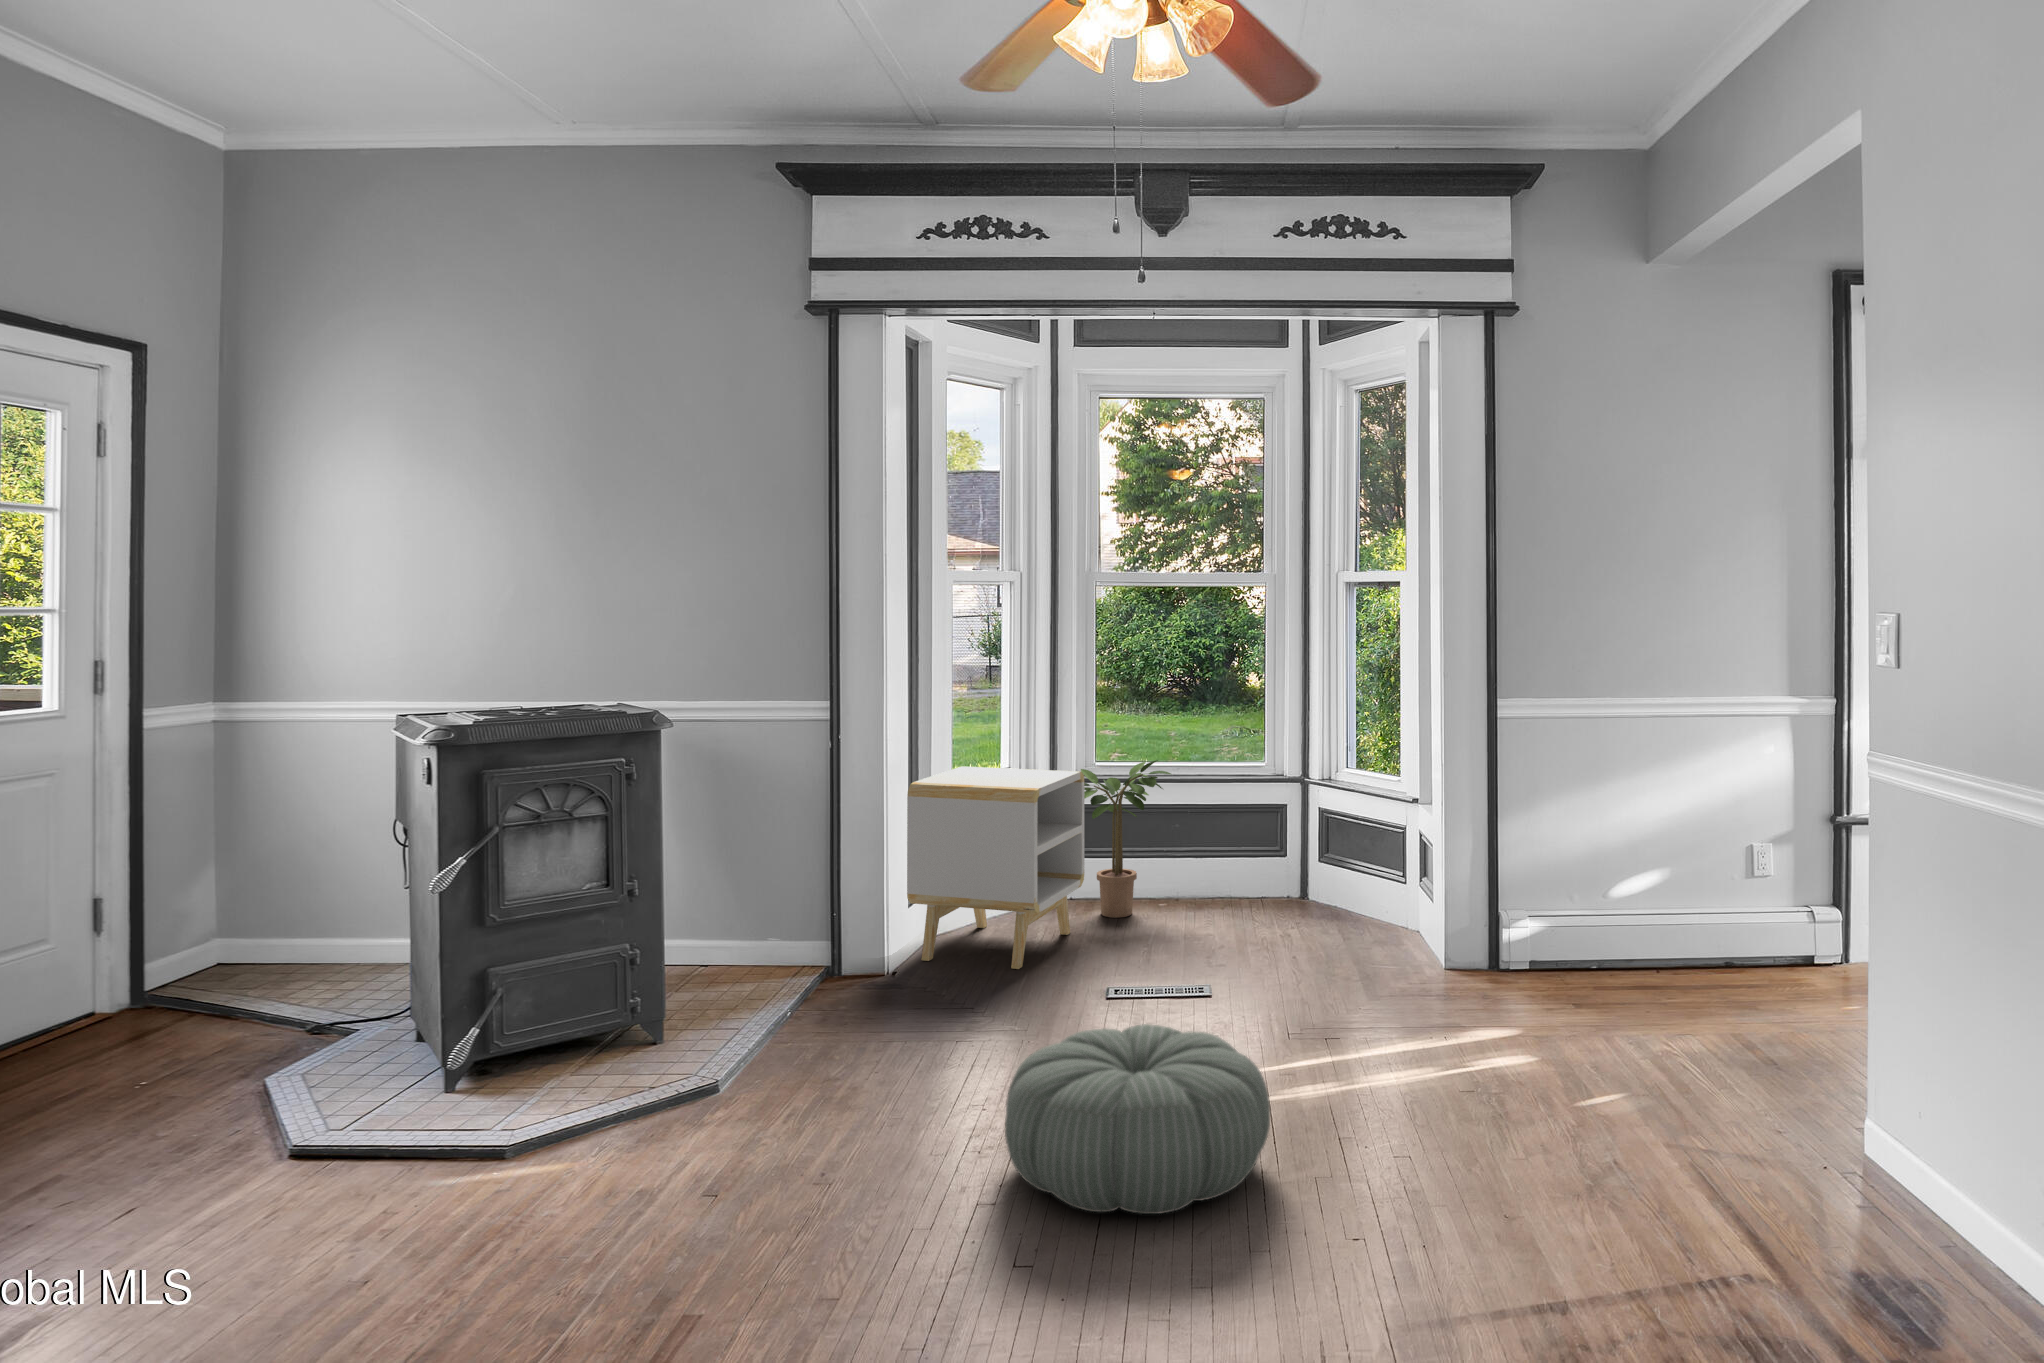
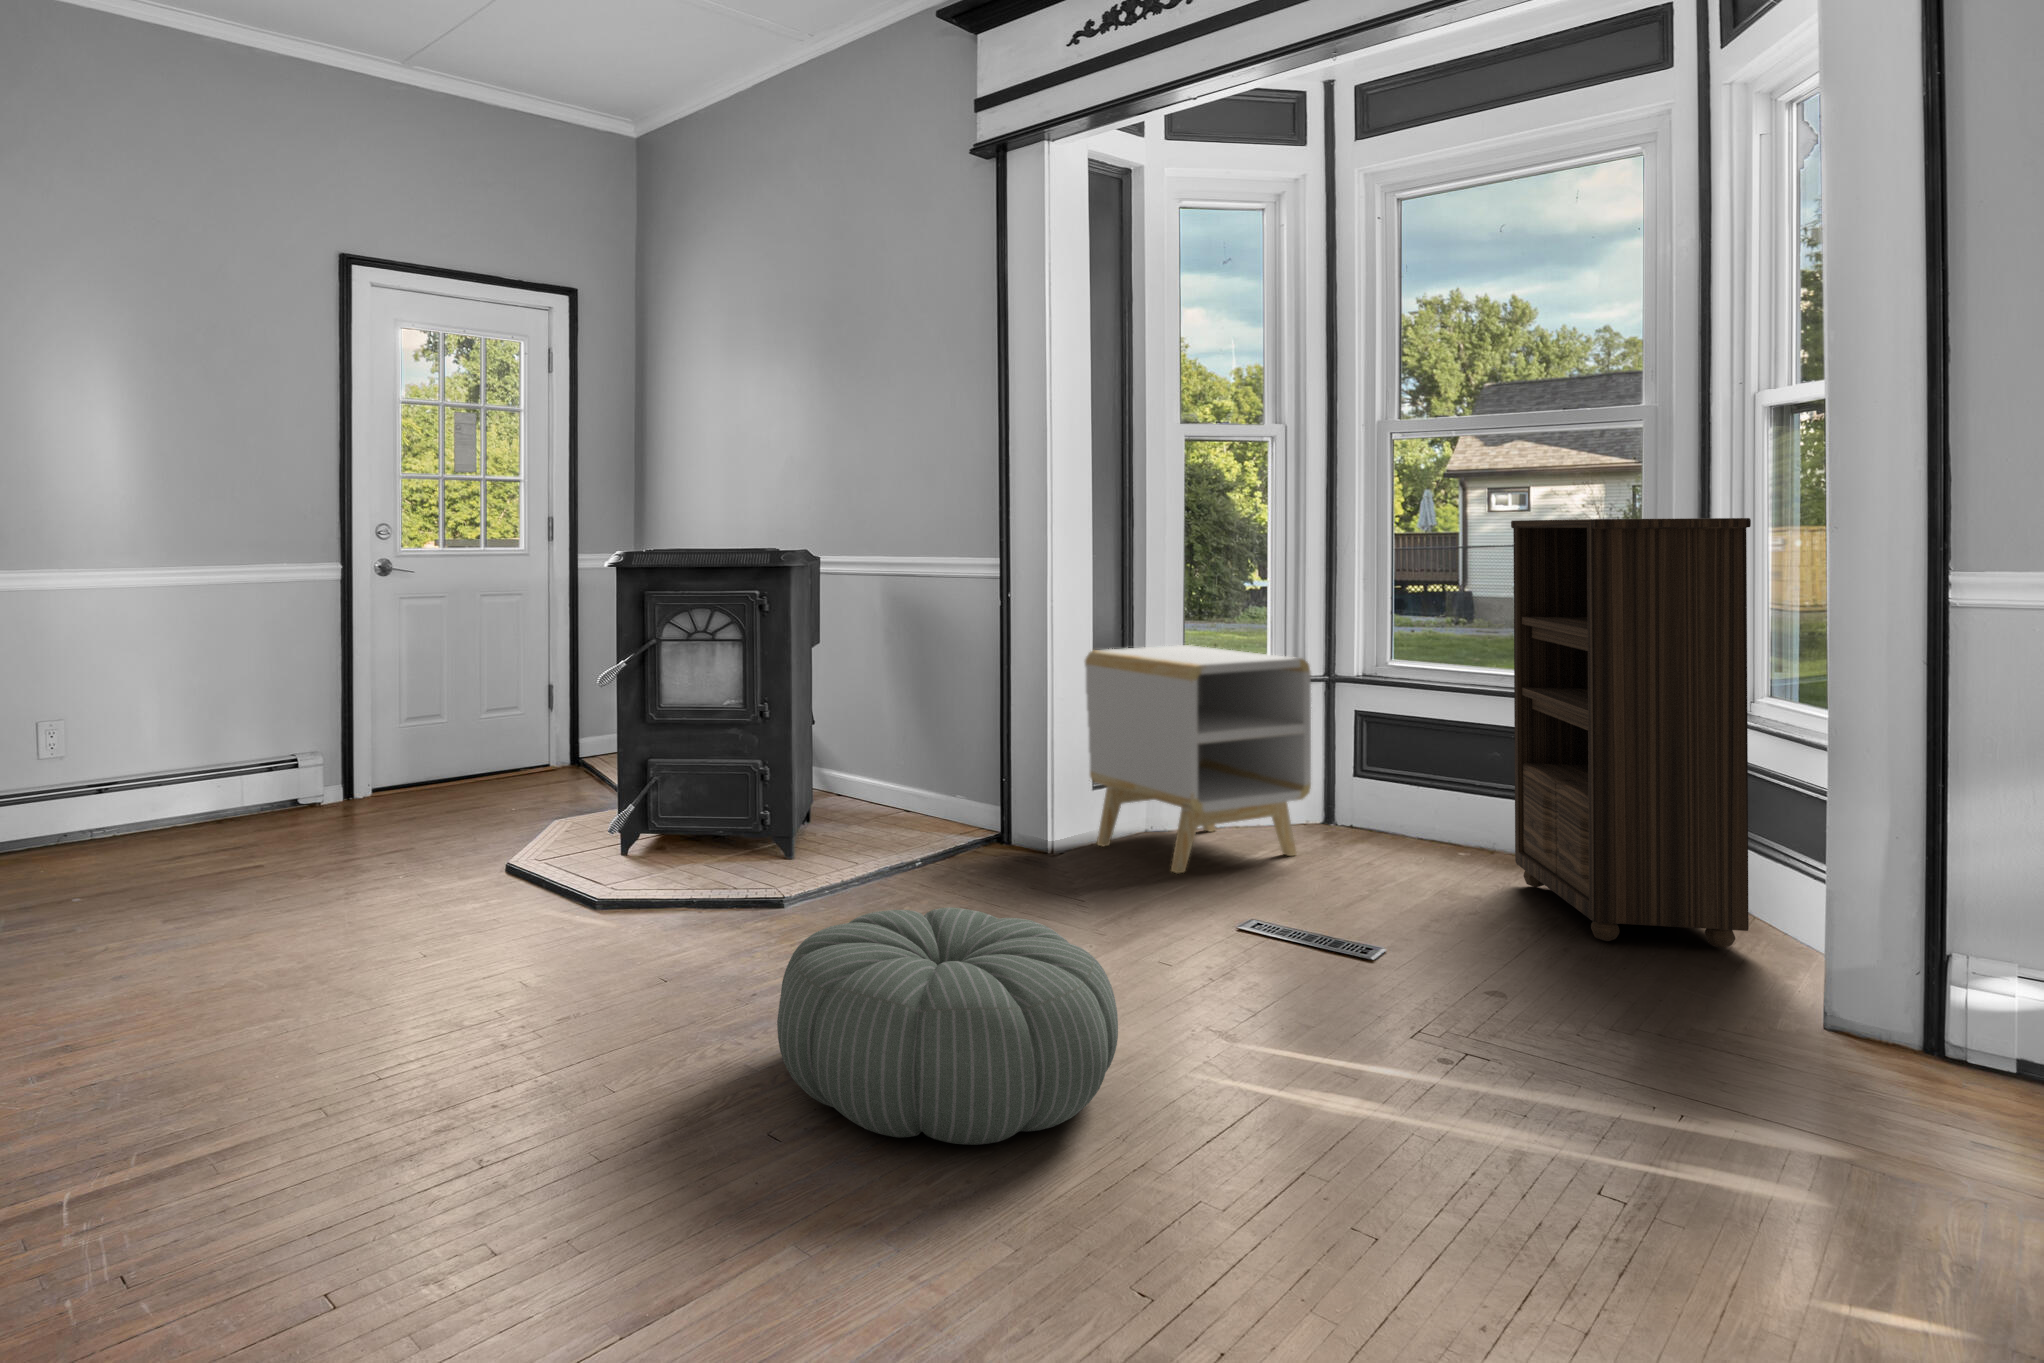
bookshelf: none [1215,653,1378,948] -> present [1511,518,1751,948]
potted plant: present [1081,760,1171,918] -> none [1323,658,1462,854]

